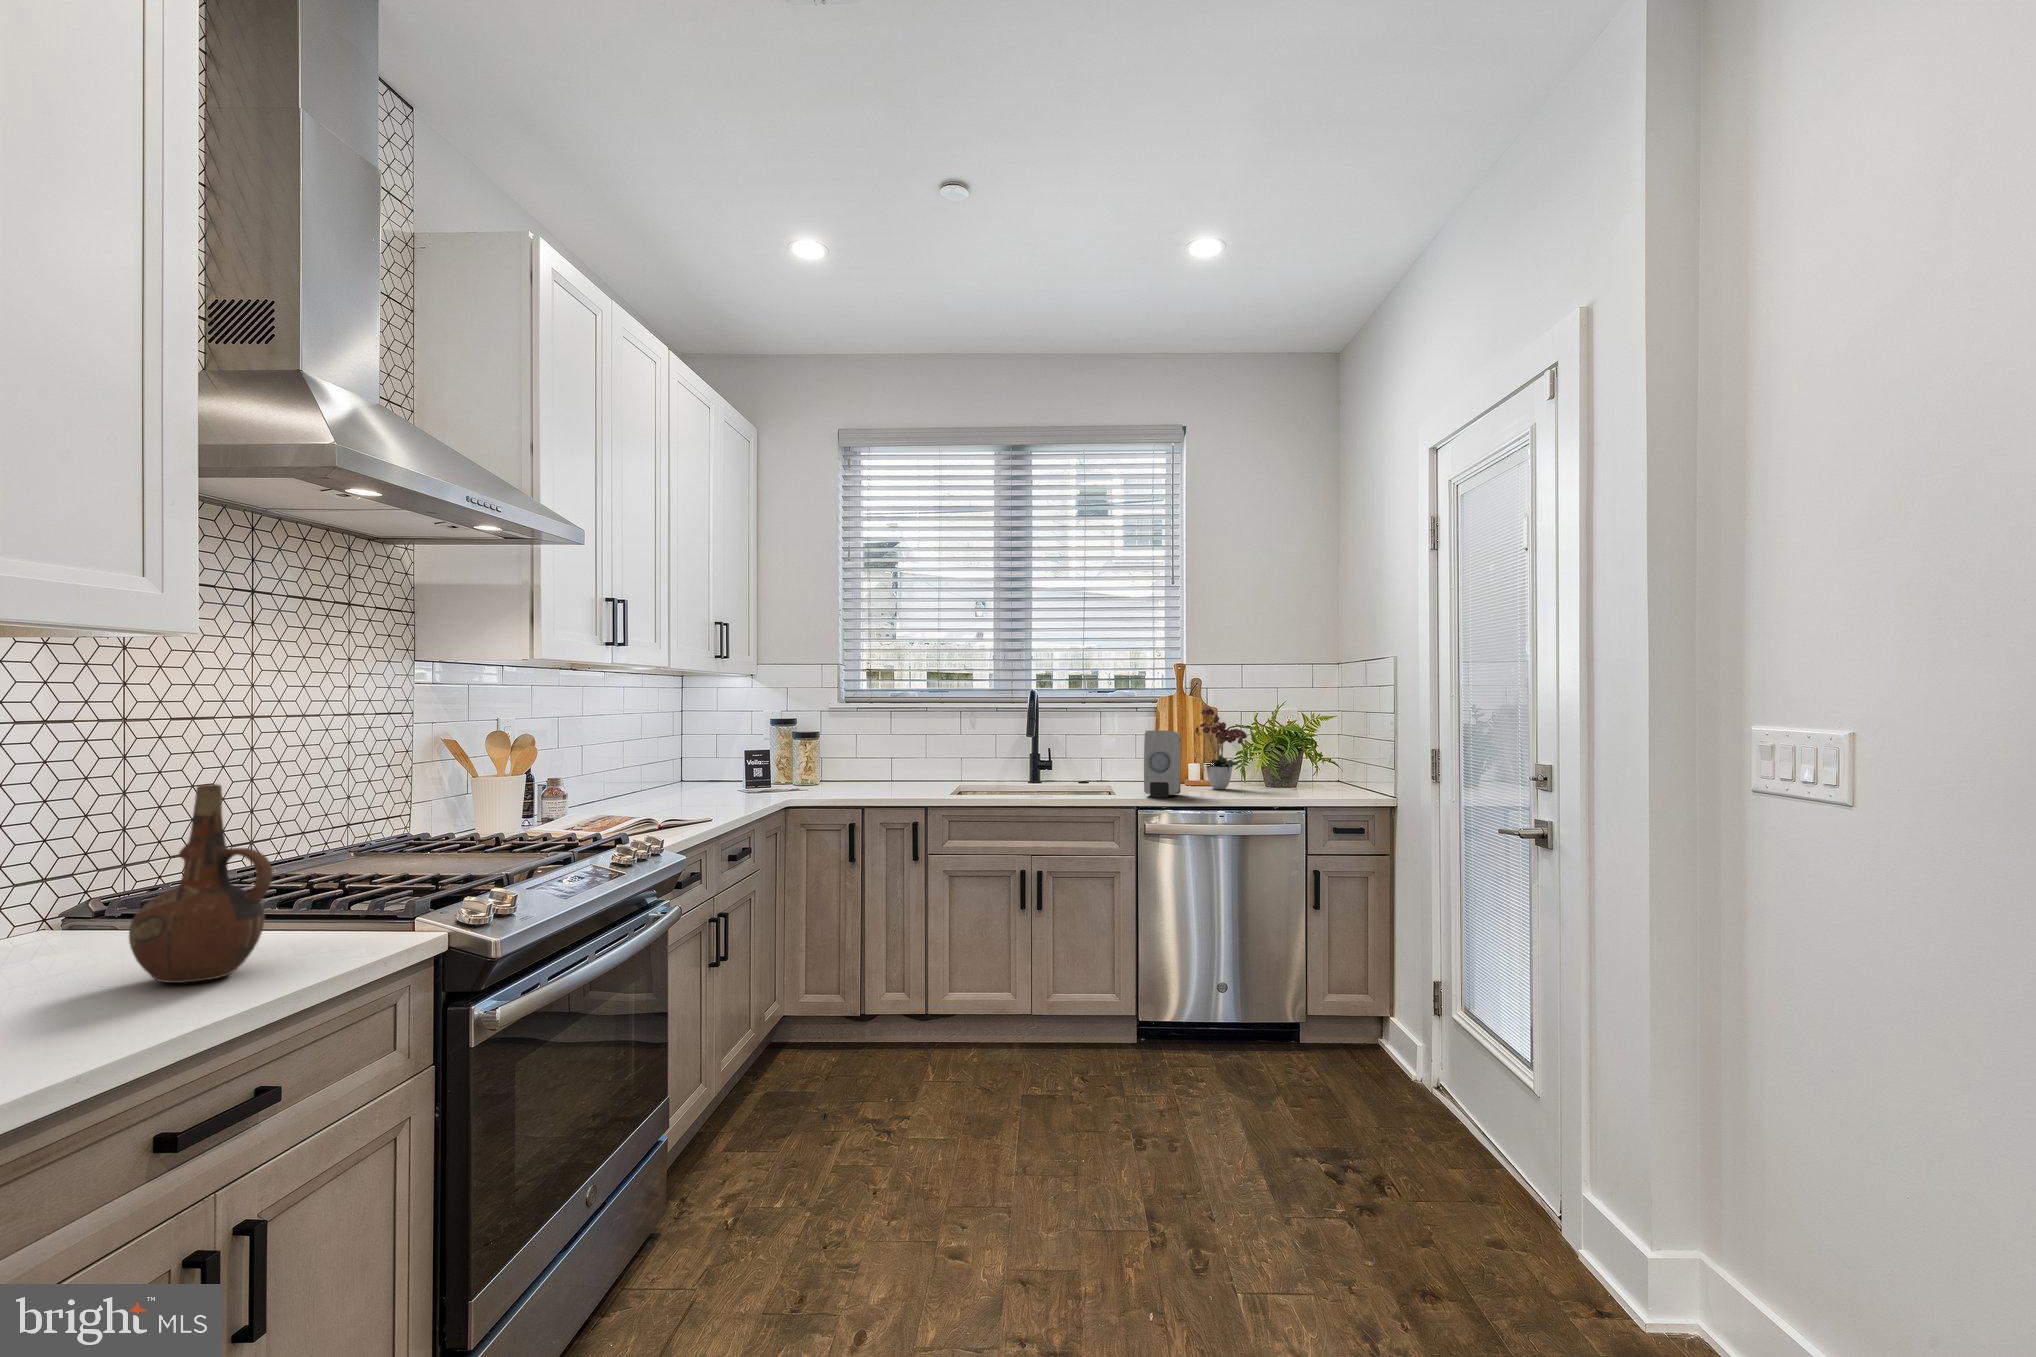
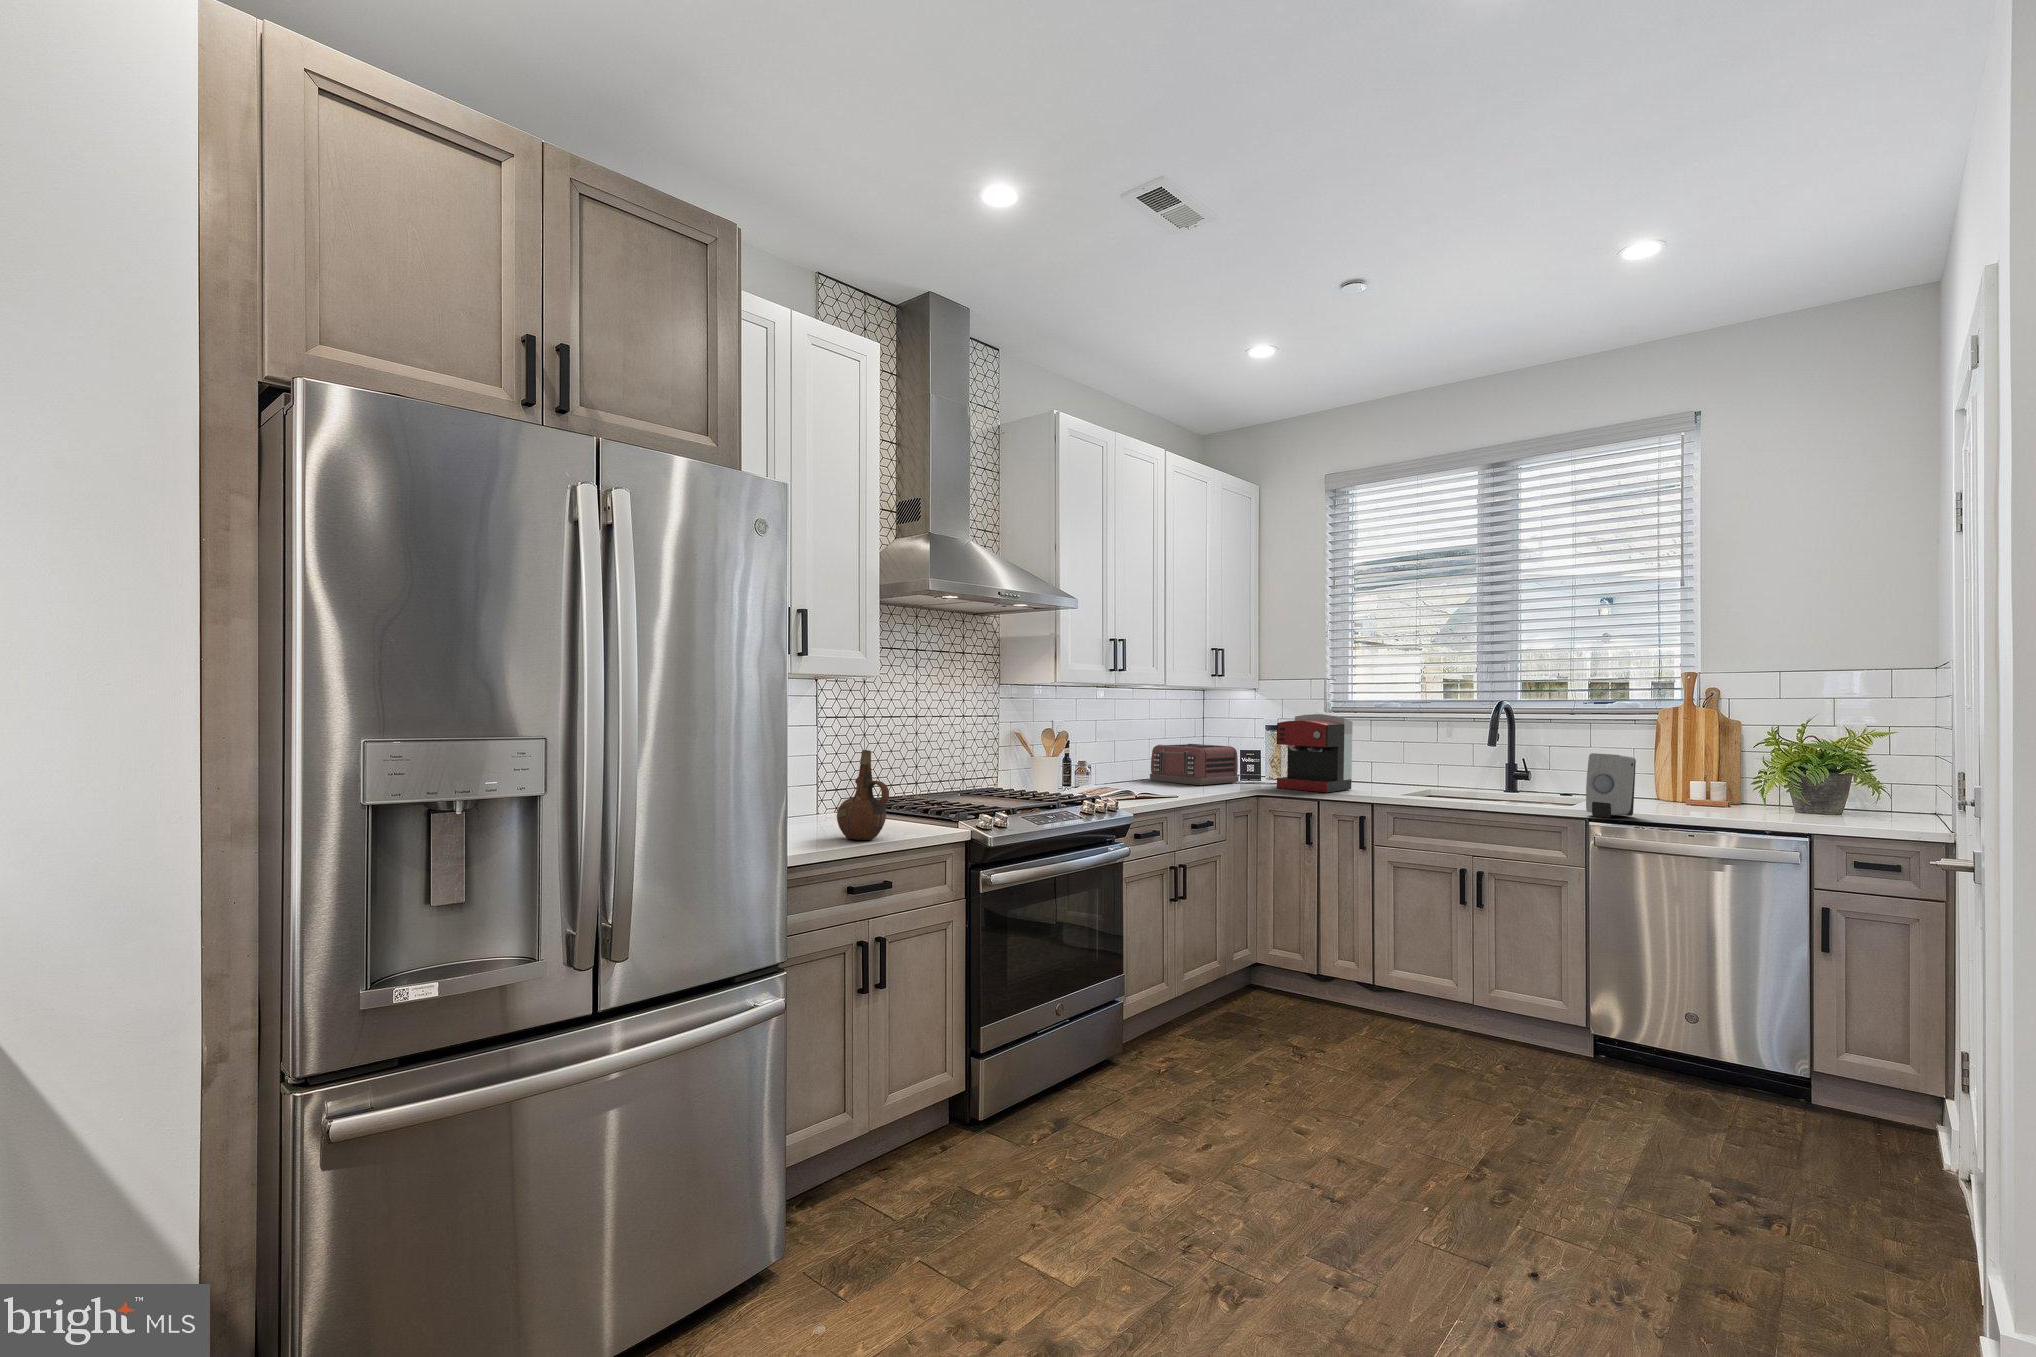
coffee maker: none [805,699,888,796] -> present [1277,714,1353,792]
flower arrangement: present [1196,708,1247,789] -> none [1664,730,1735,816]
toaster: none [632,746,752,800] -> present [1150,744,1239,785]

